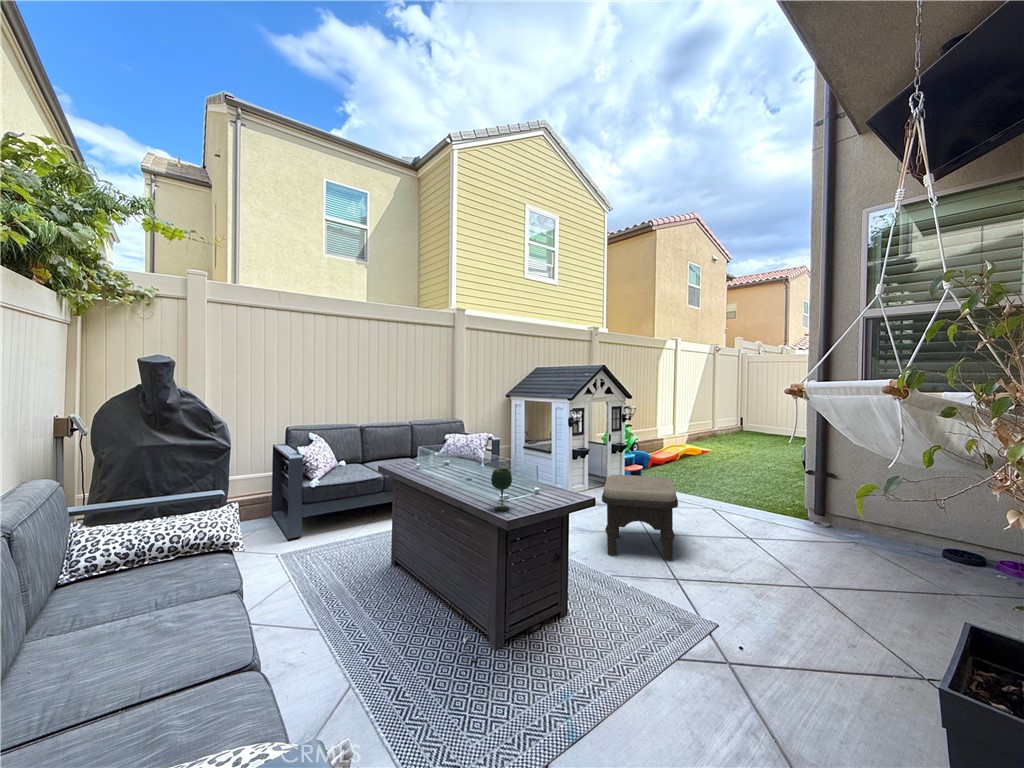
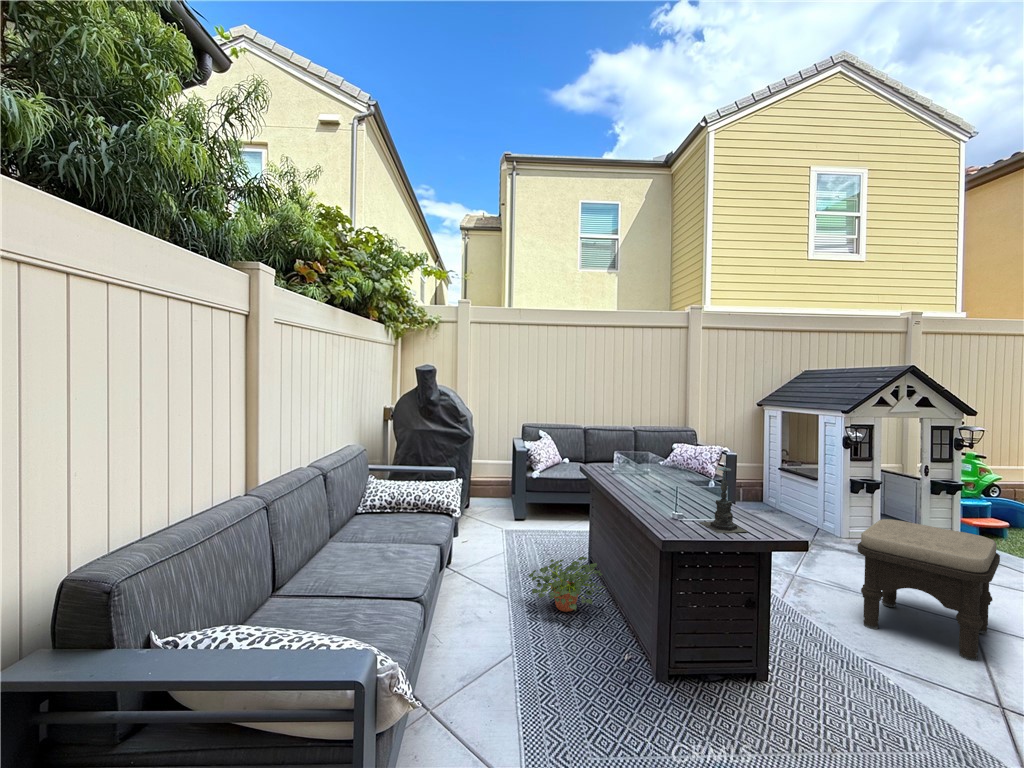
candle holder: none [515,444,555,508] -> present [699,463,747,533]
wine glass: present [491,469,512,511] -> none [664,481,688,528]
potted plant: none [345,554,427,614] -> present [528,556,607,612]

